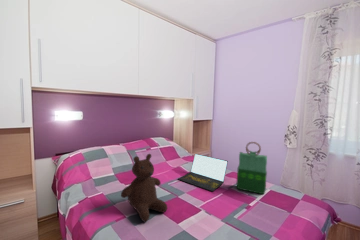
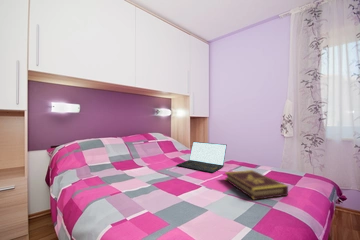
tote bag: present [237,142,267,194] -> none [237,120,267,173]
teddy bear: present [121,154,167,221] -> none [116,129,166,195]
book: none [224,193,282,232] -> present [225,170,288,200]

